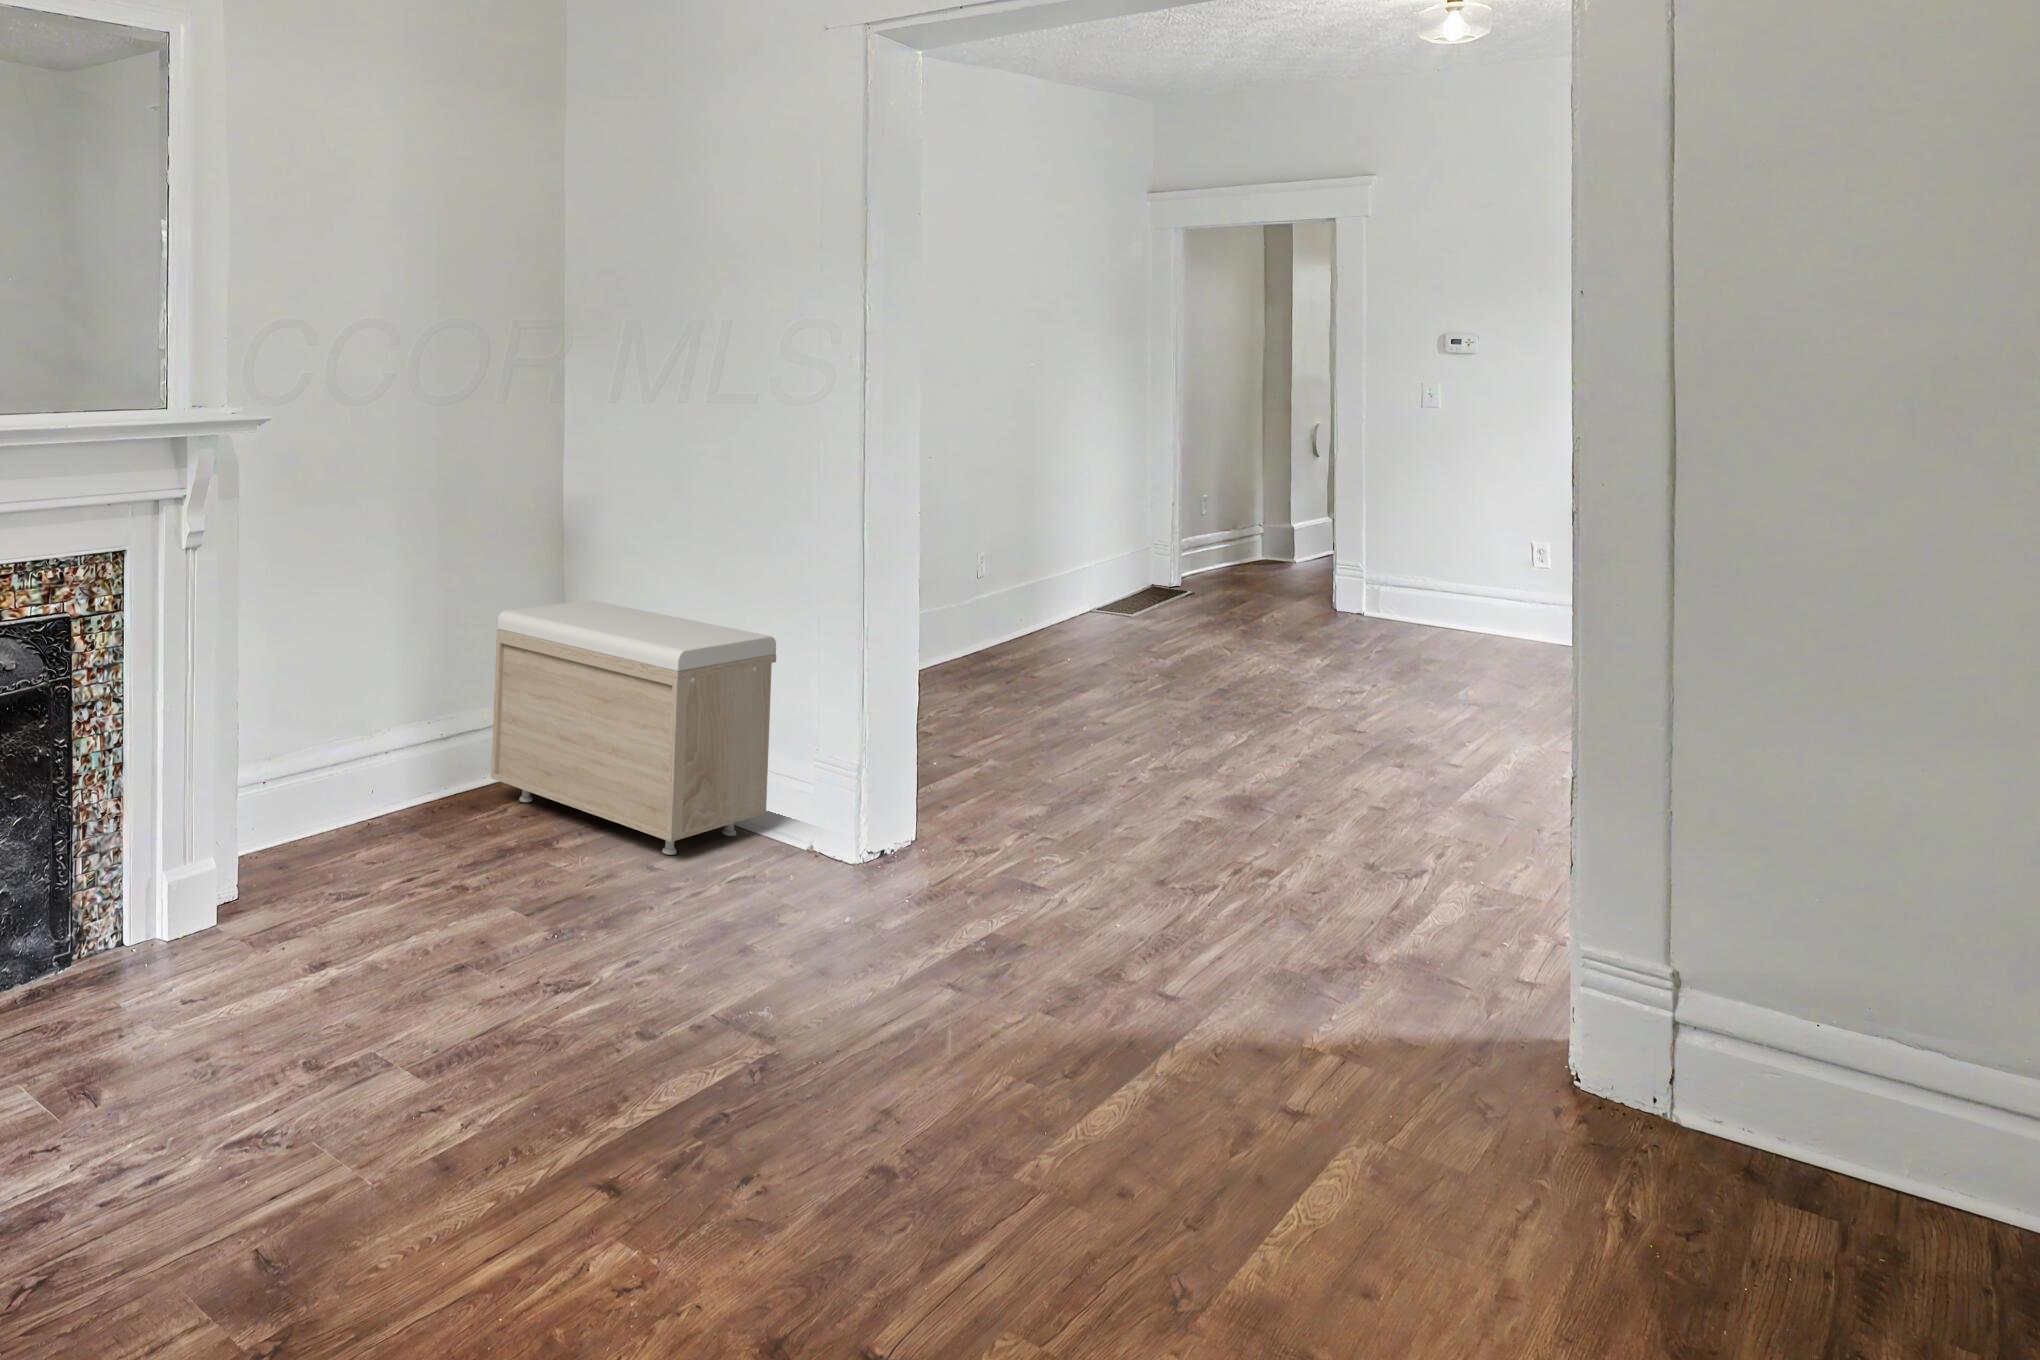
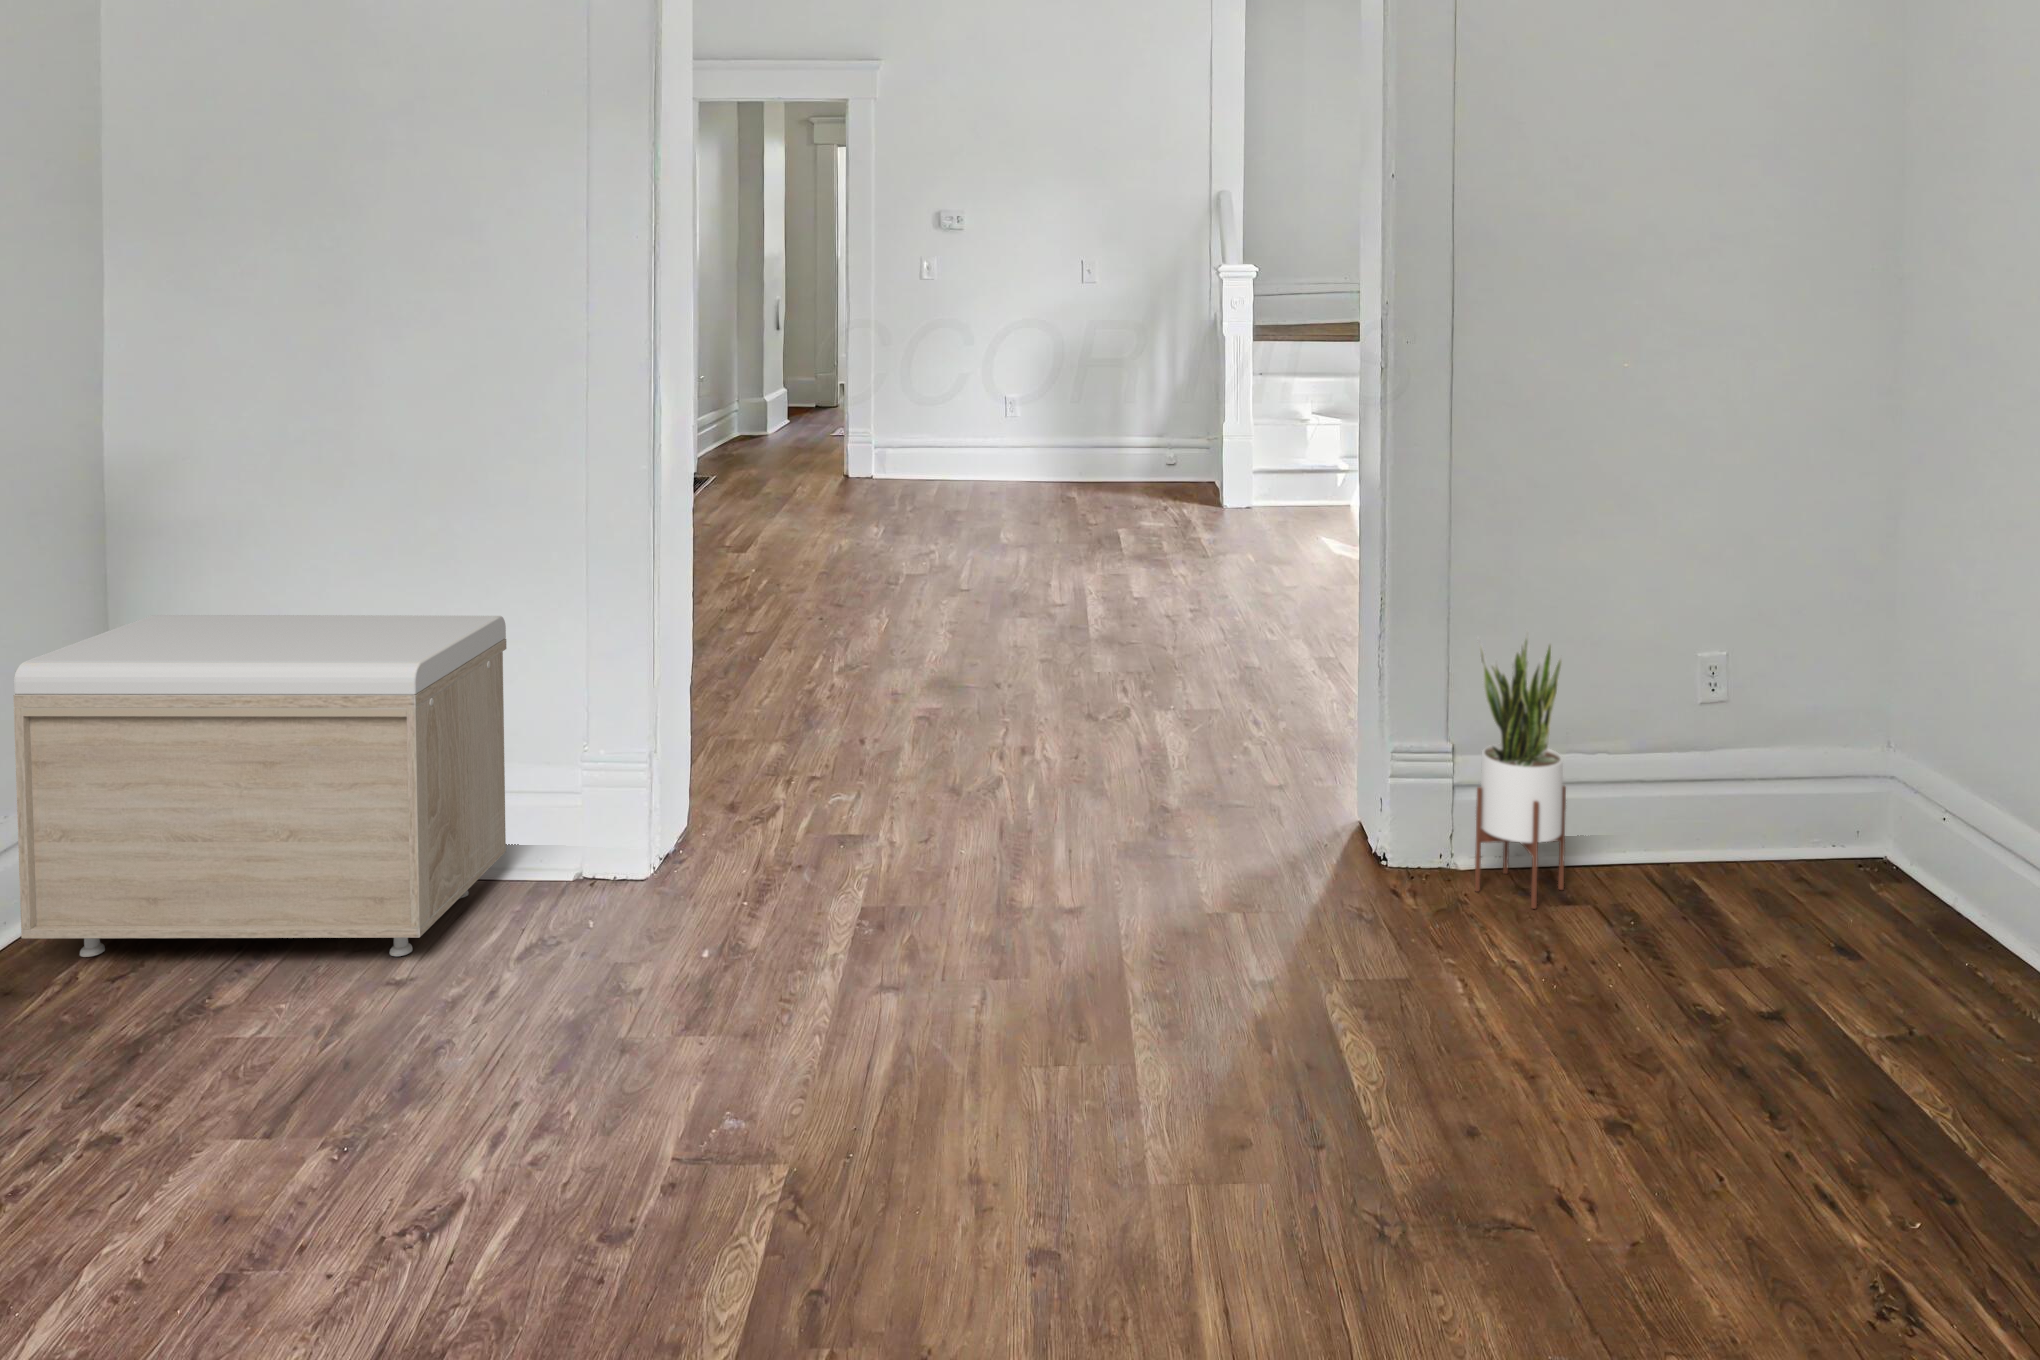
potted plant: none [1657,834,1828,1192] -> present [1475,629,1566,909]

